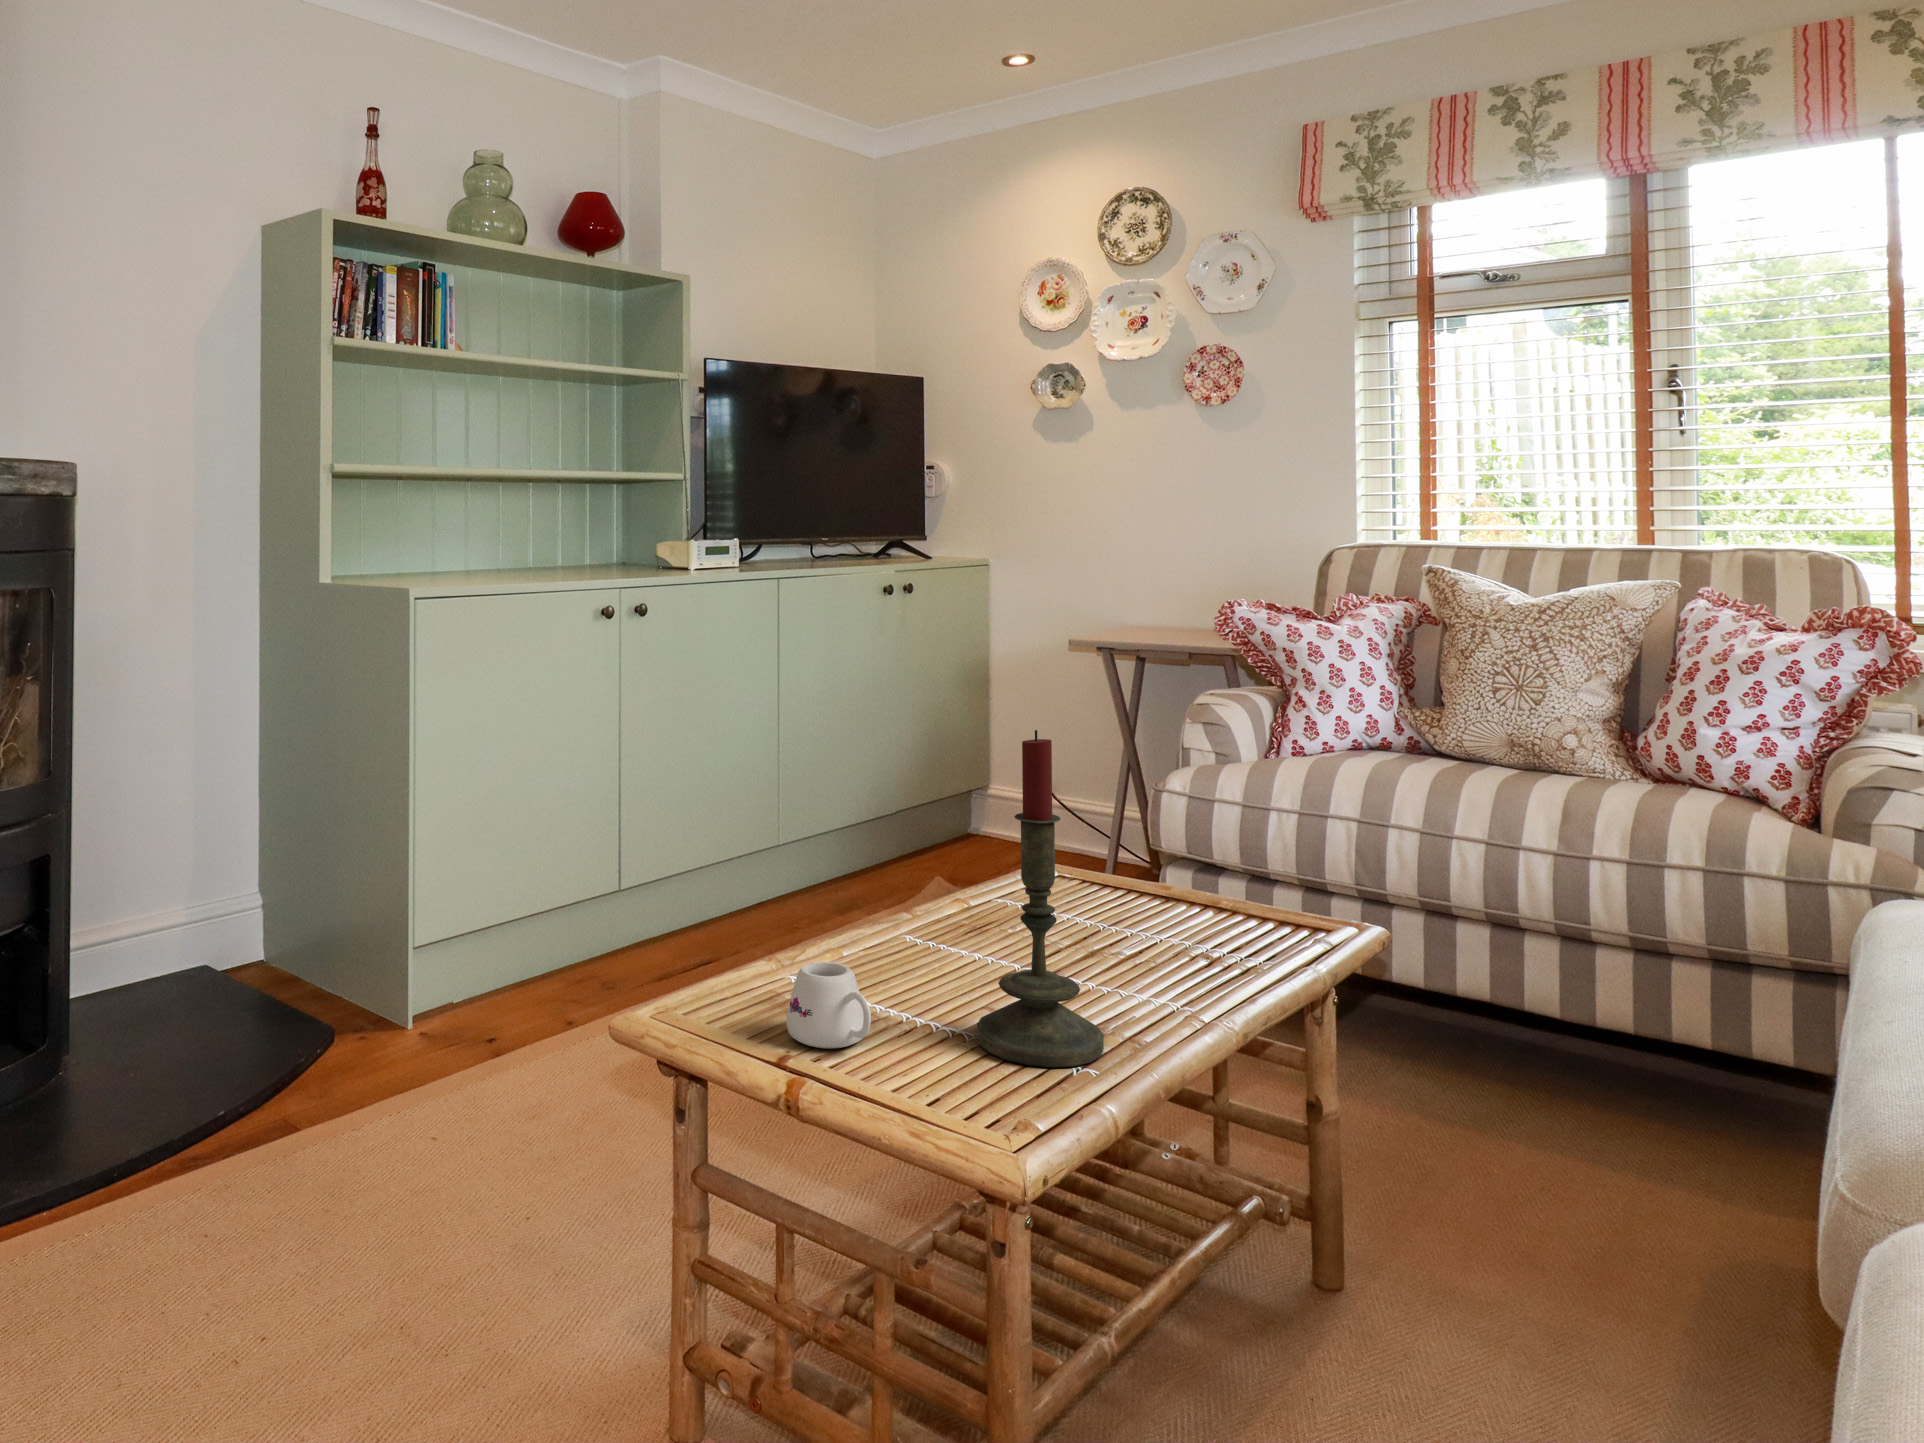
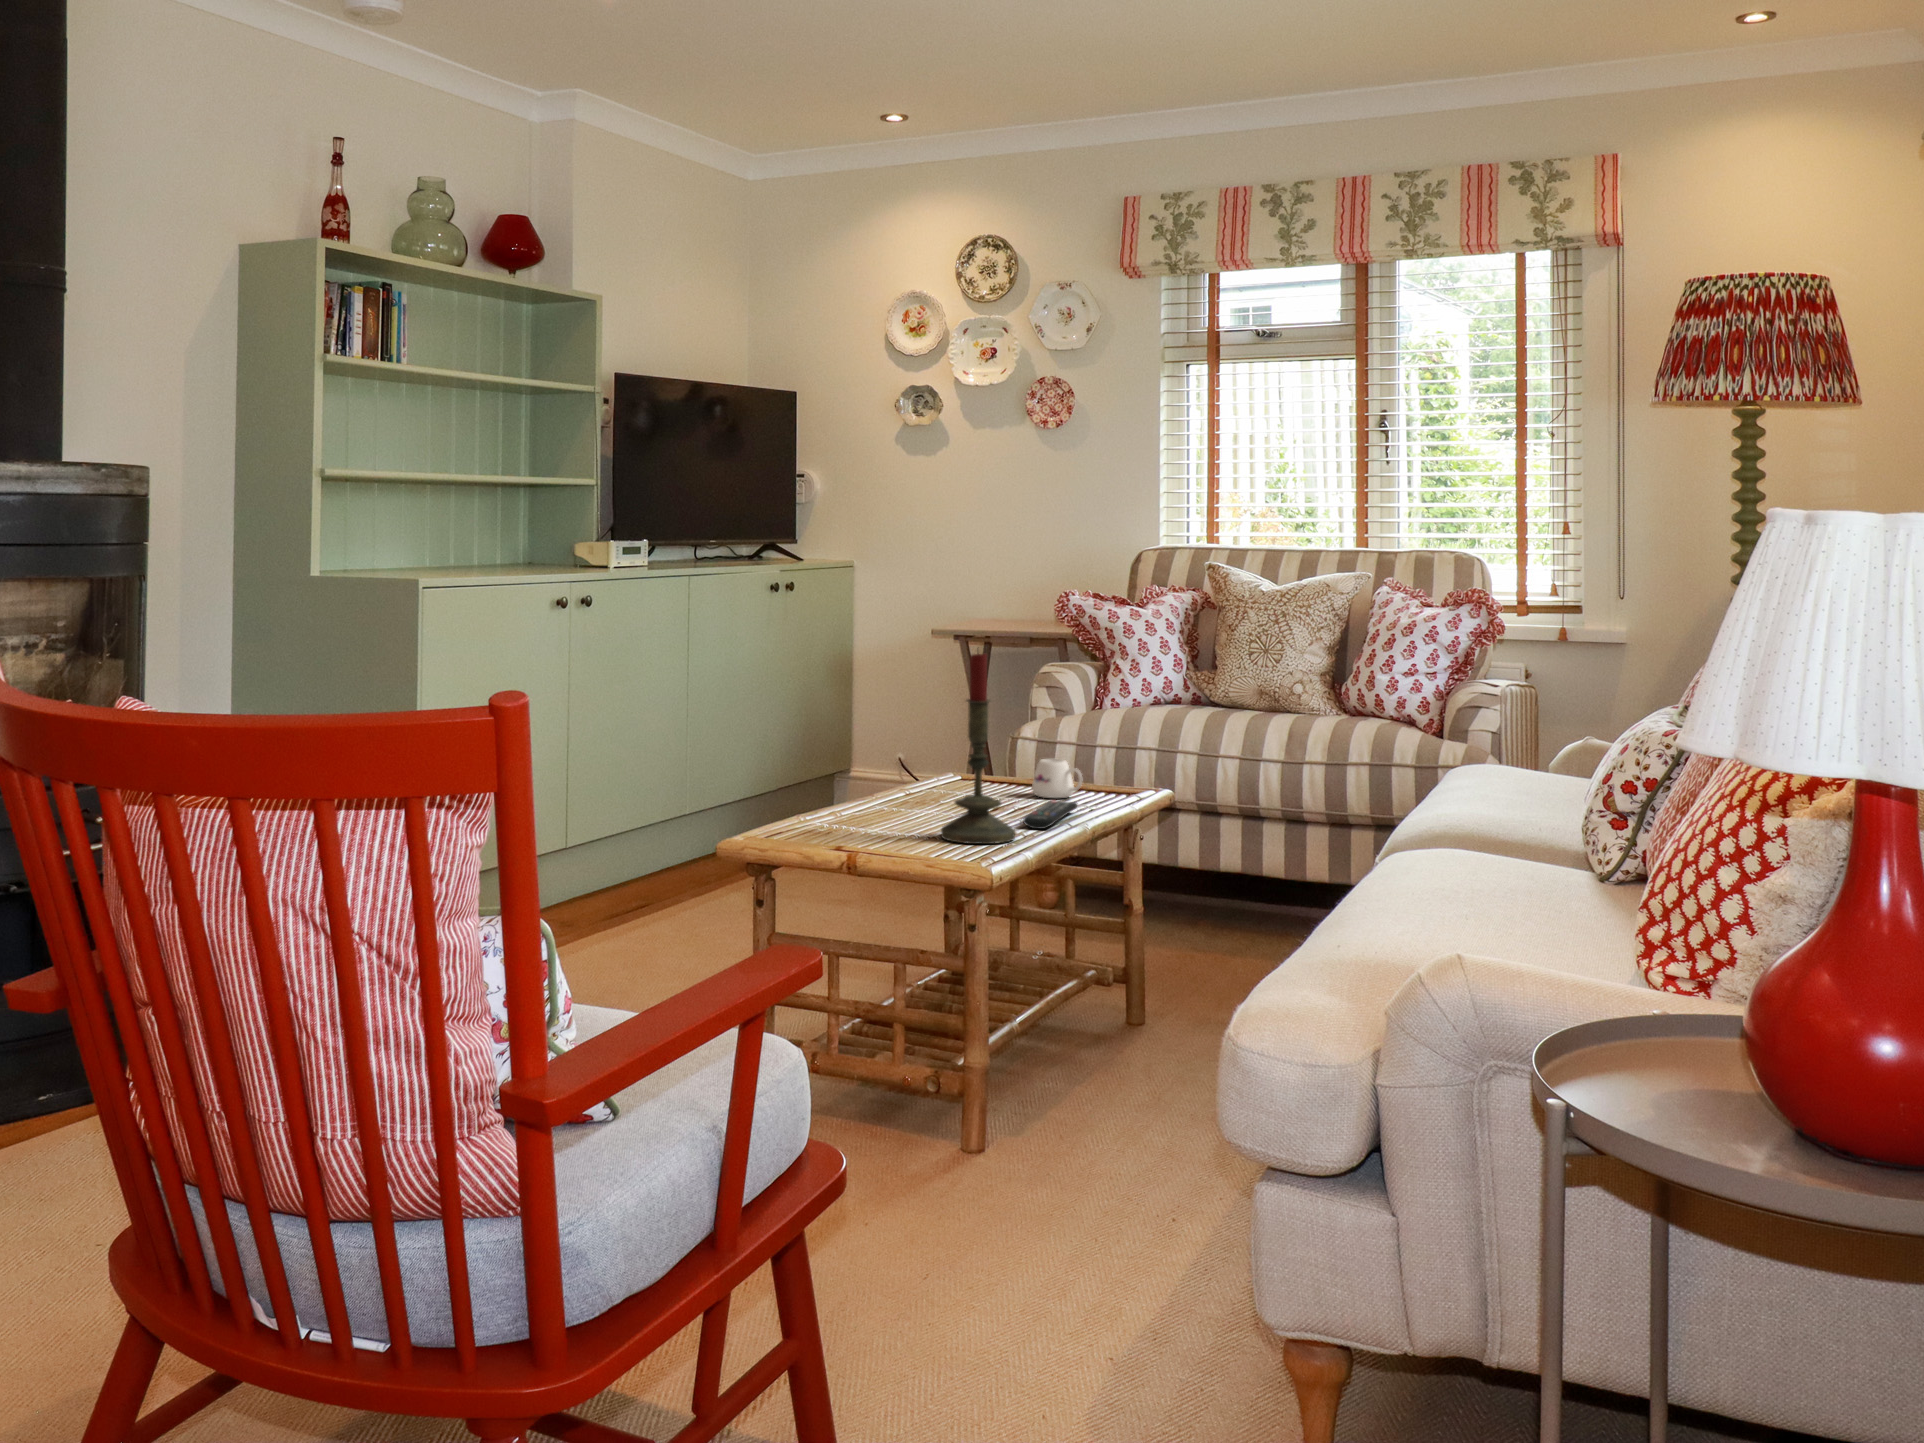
remote control: none [1125,953,1225,1025] -> present [1023,801,1077,829]
mug: present [786,962,871,1049] -> present [1032,759,1082,798]

